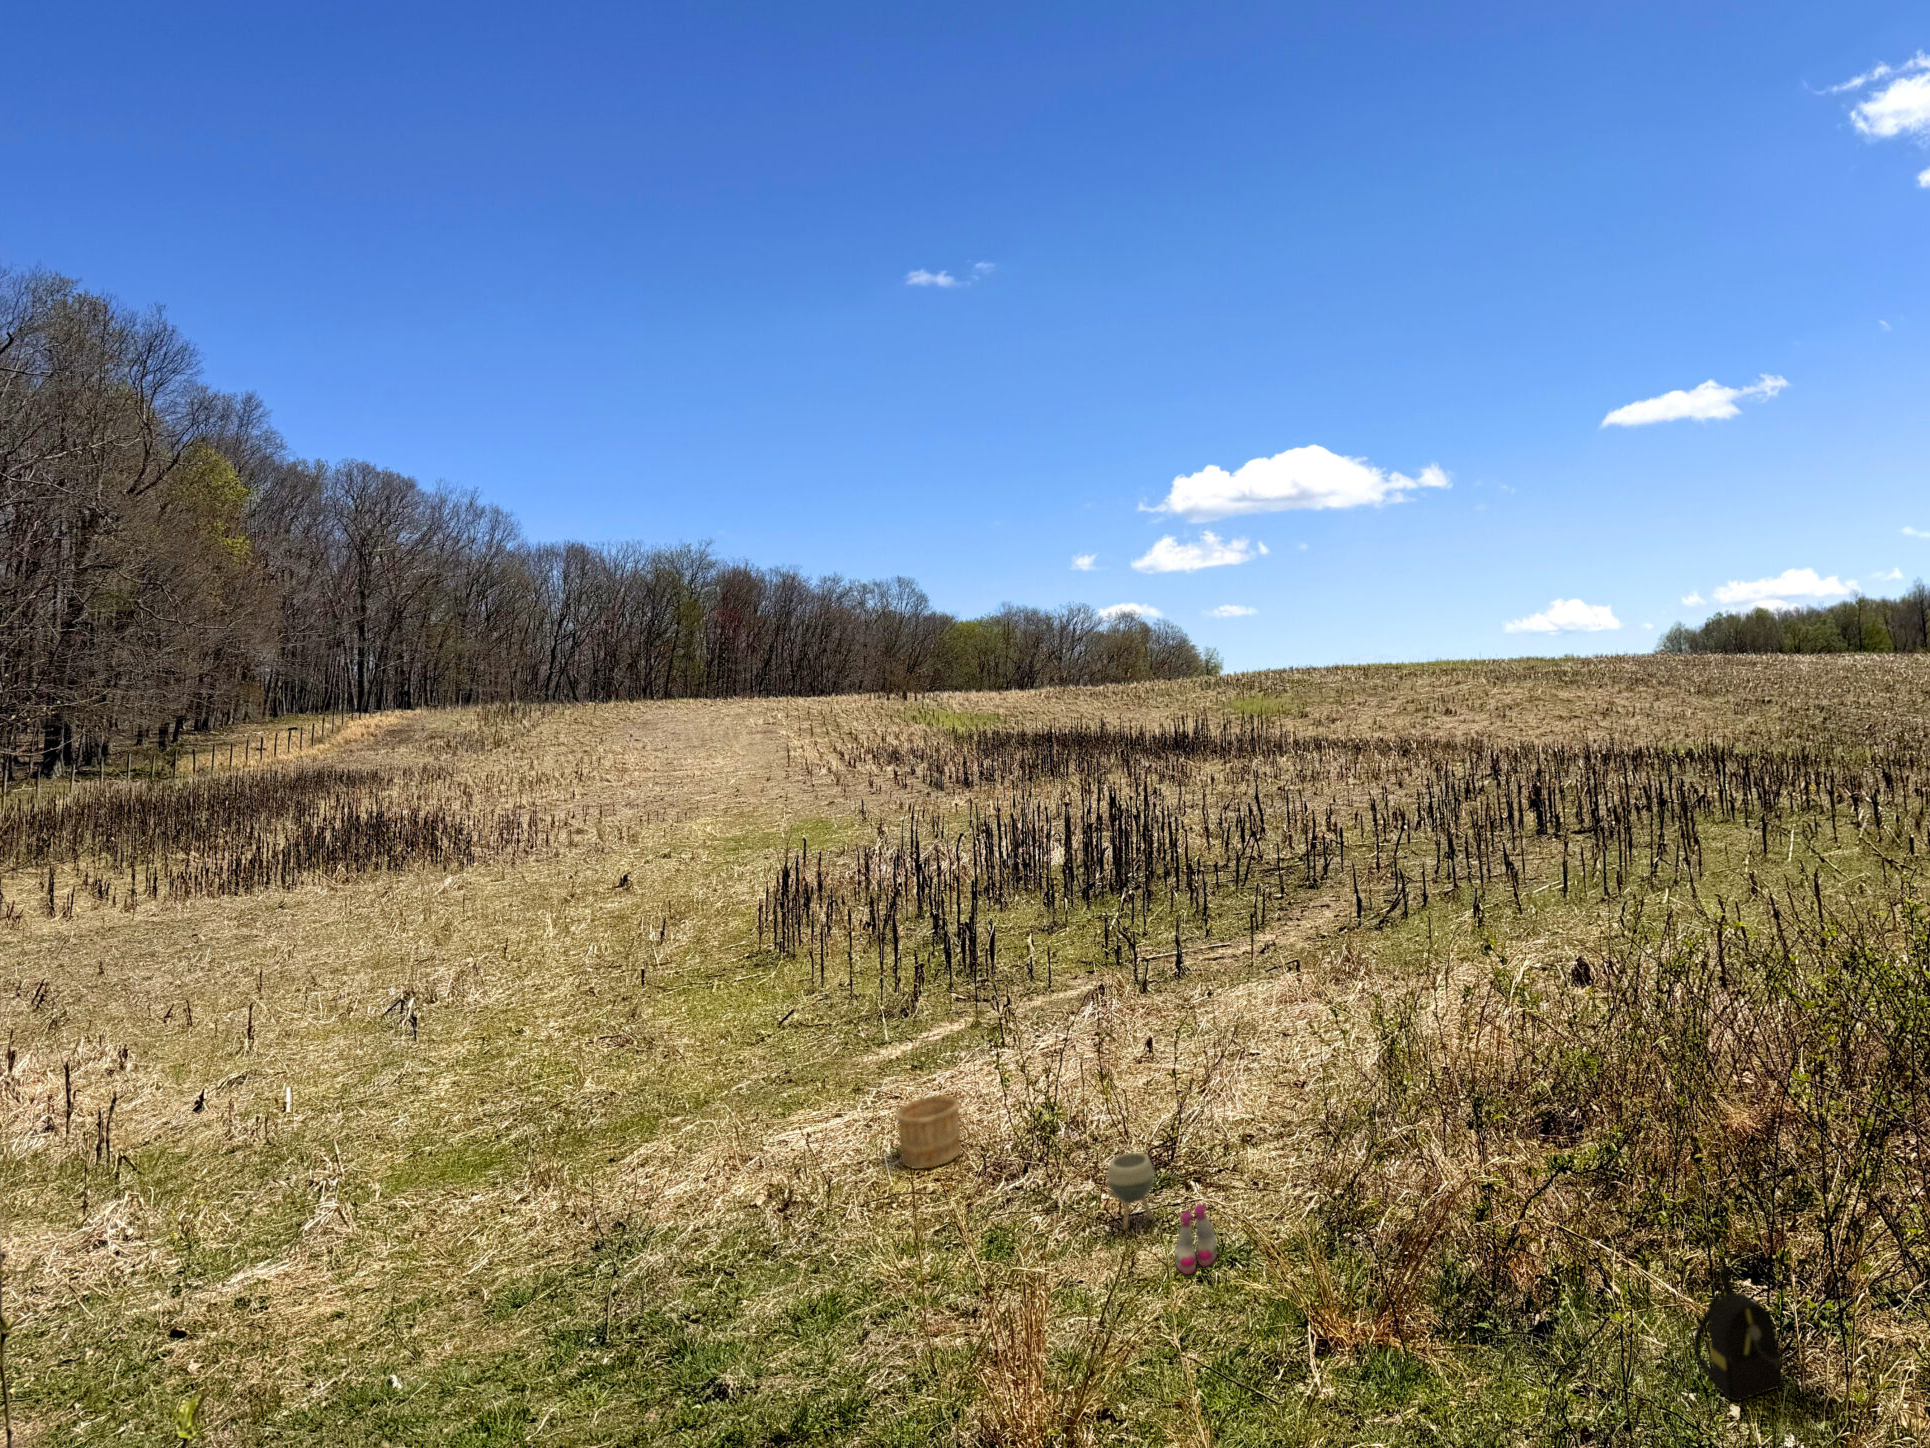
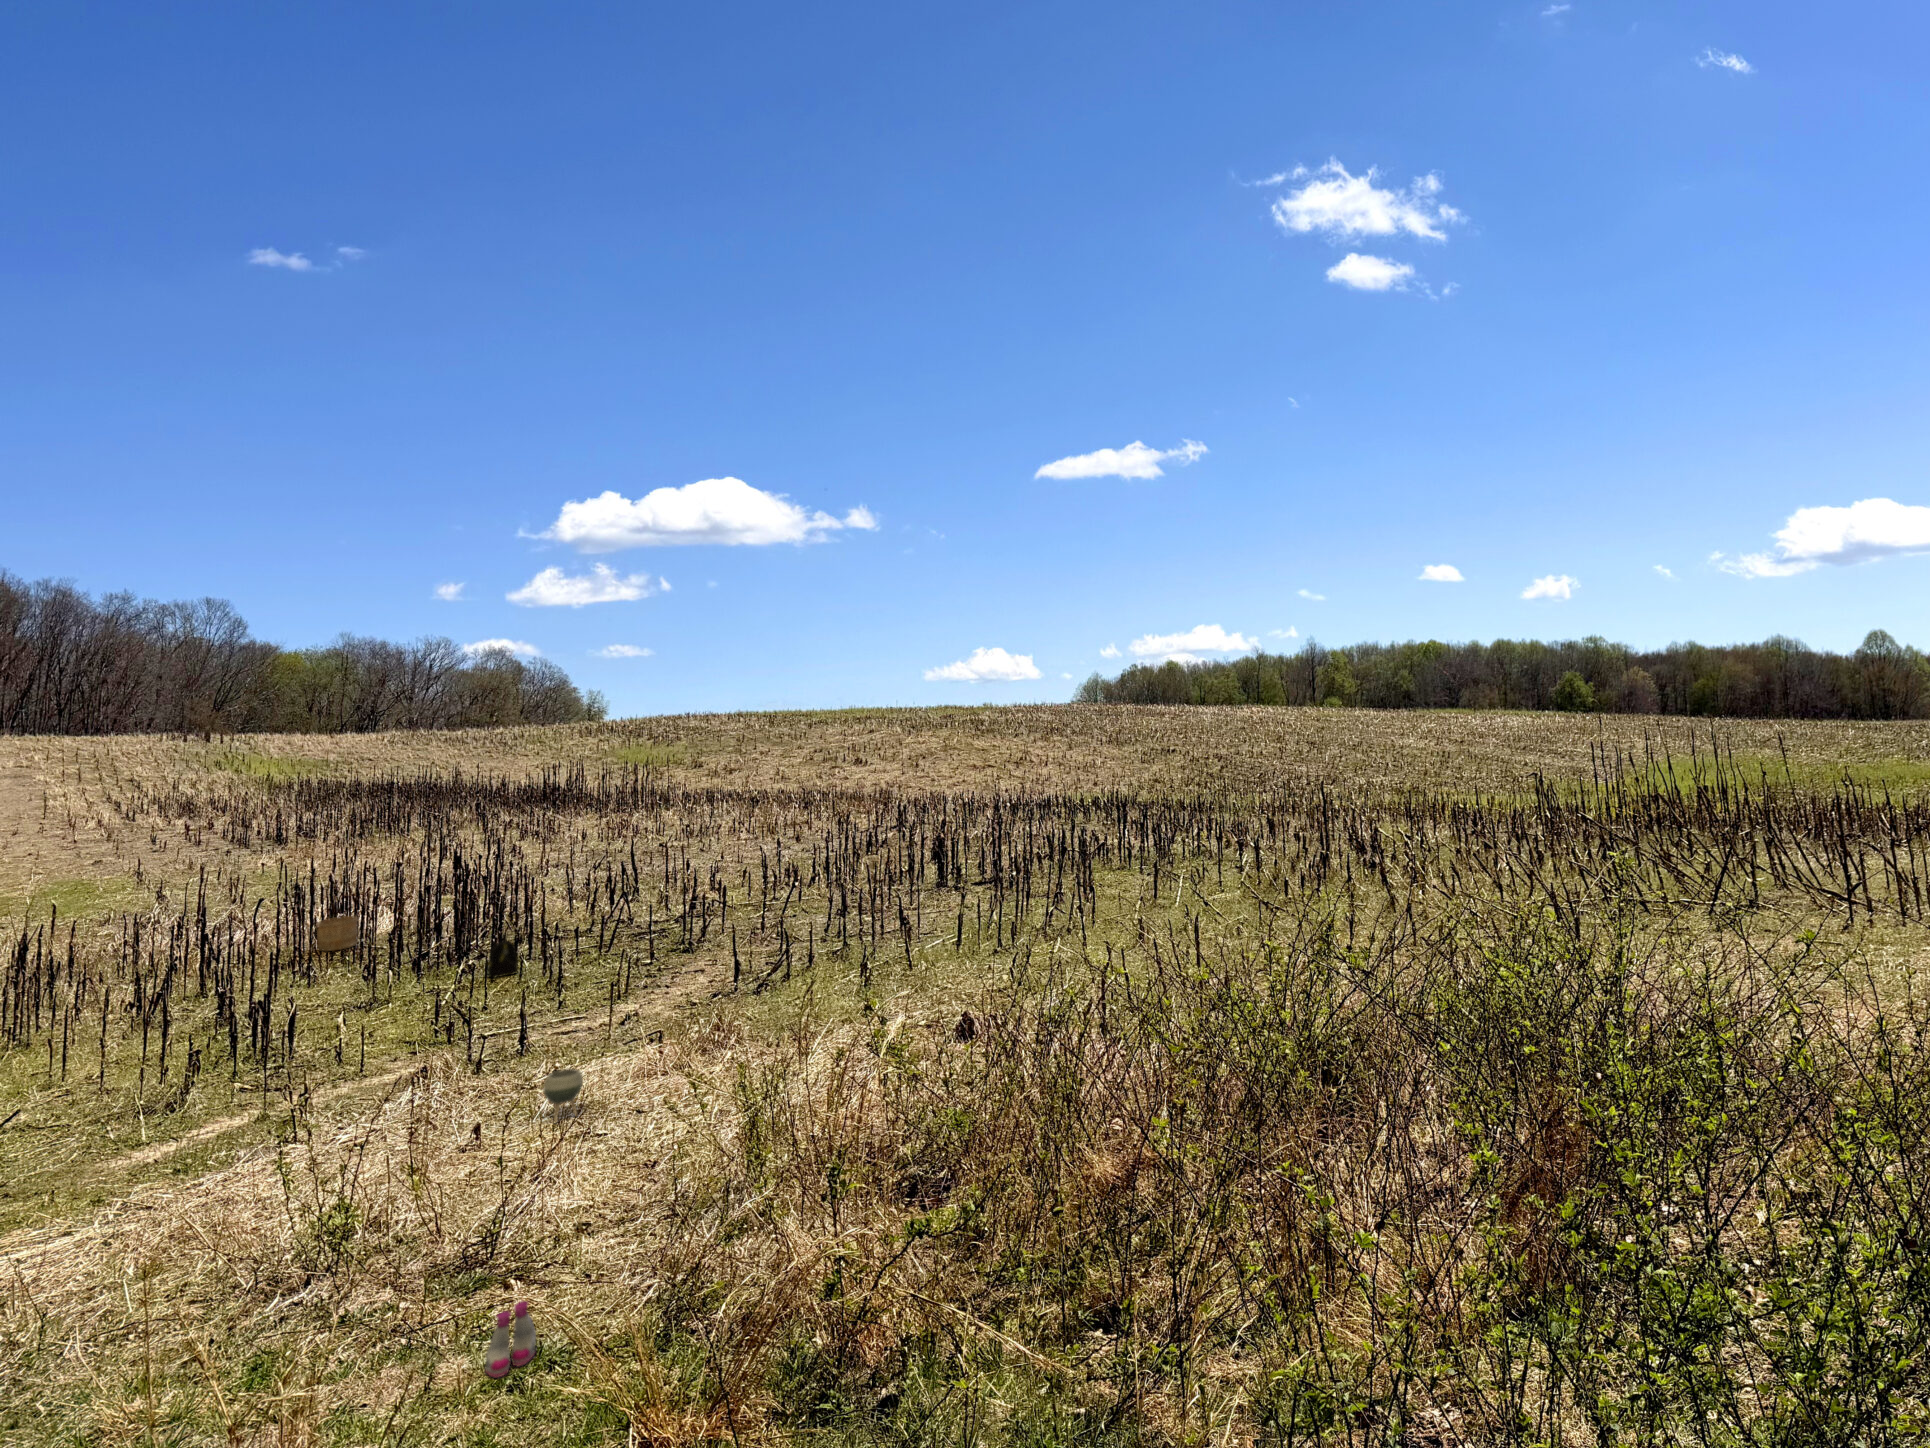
wooden bucket: present [896,1095,961,1169] -> present [317,916,358,951]
planter: present [1107,1153,1154,1229] -> present [543,1069,583,1123]
backpack: present [1694,1268,1784,1401] -> present [488,934,519,978]

